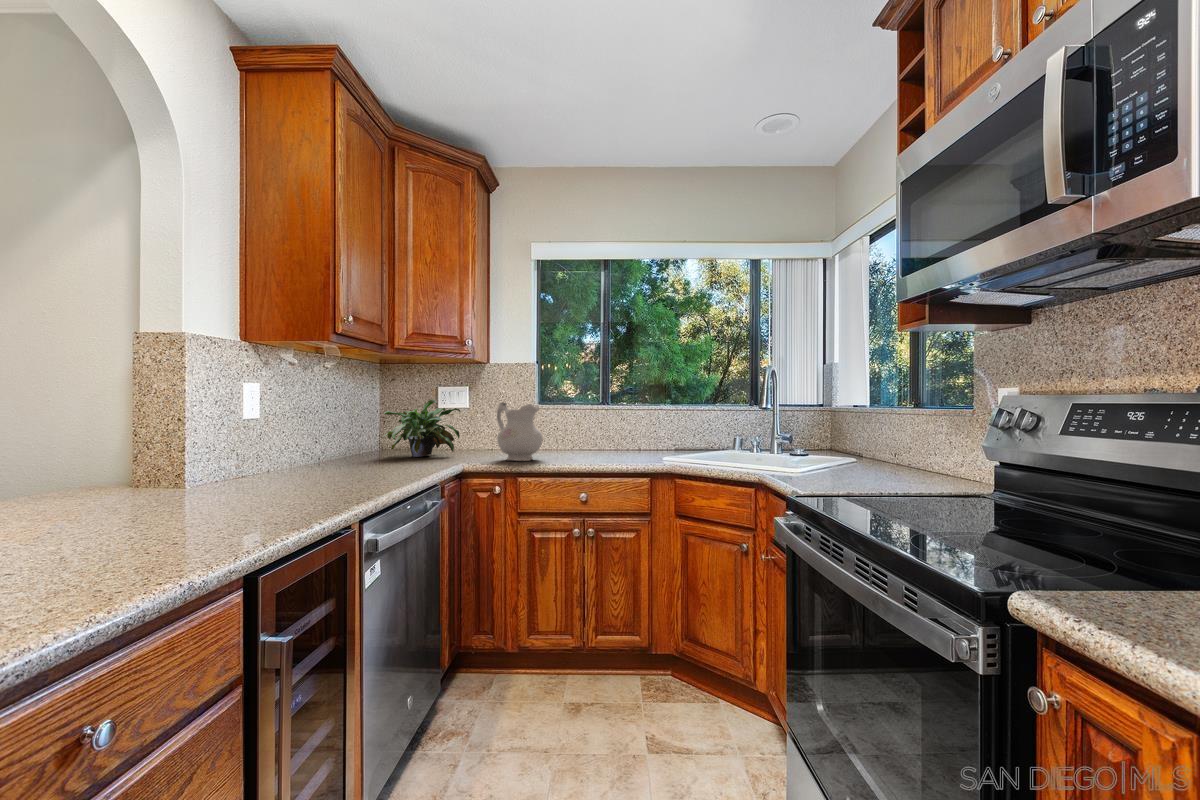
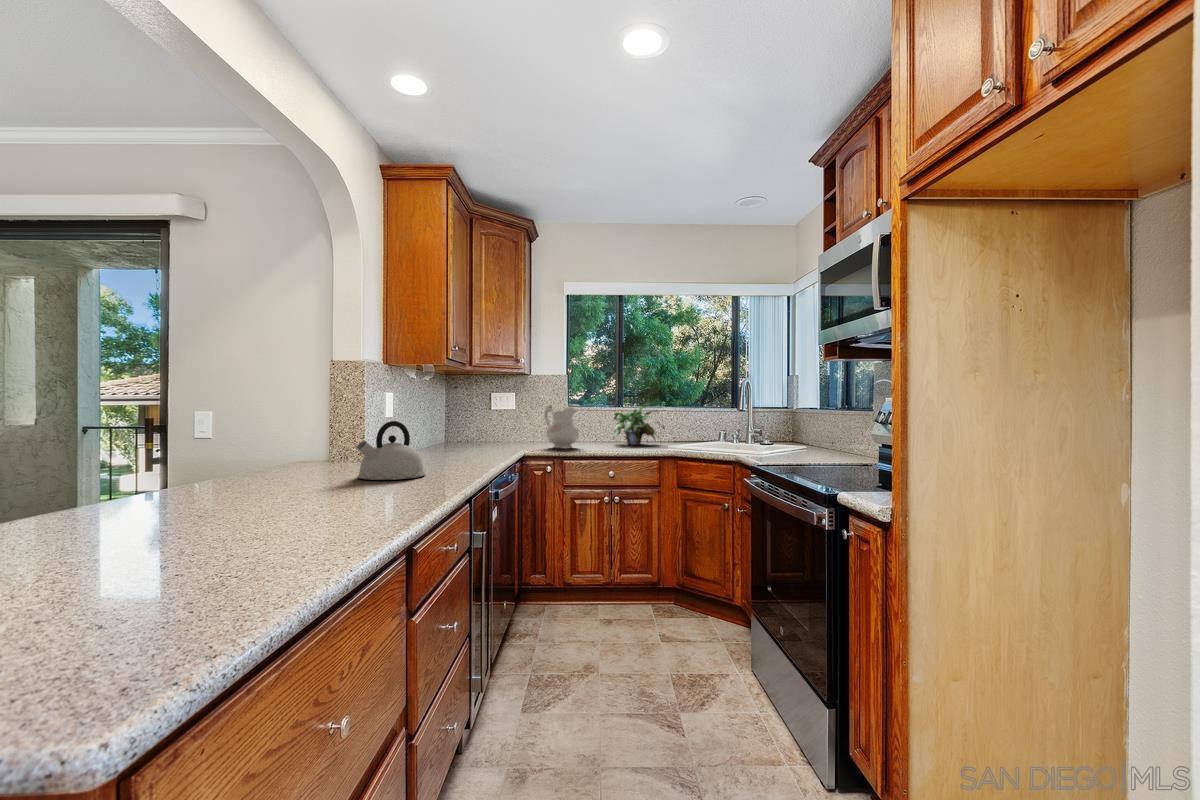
potted plant: present [383,399,460,457] -> present [613,404,665,445]
kettle: none [57,426,218,537] -> present [357,421,425,480]

